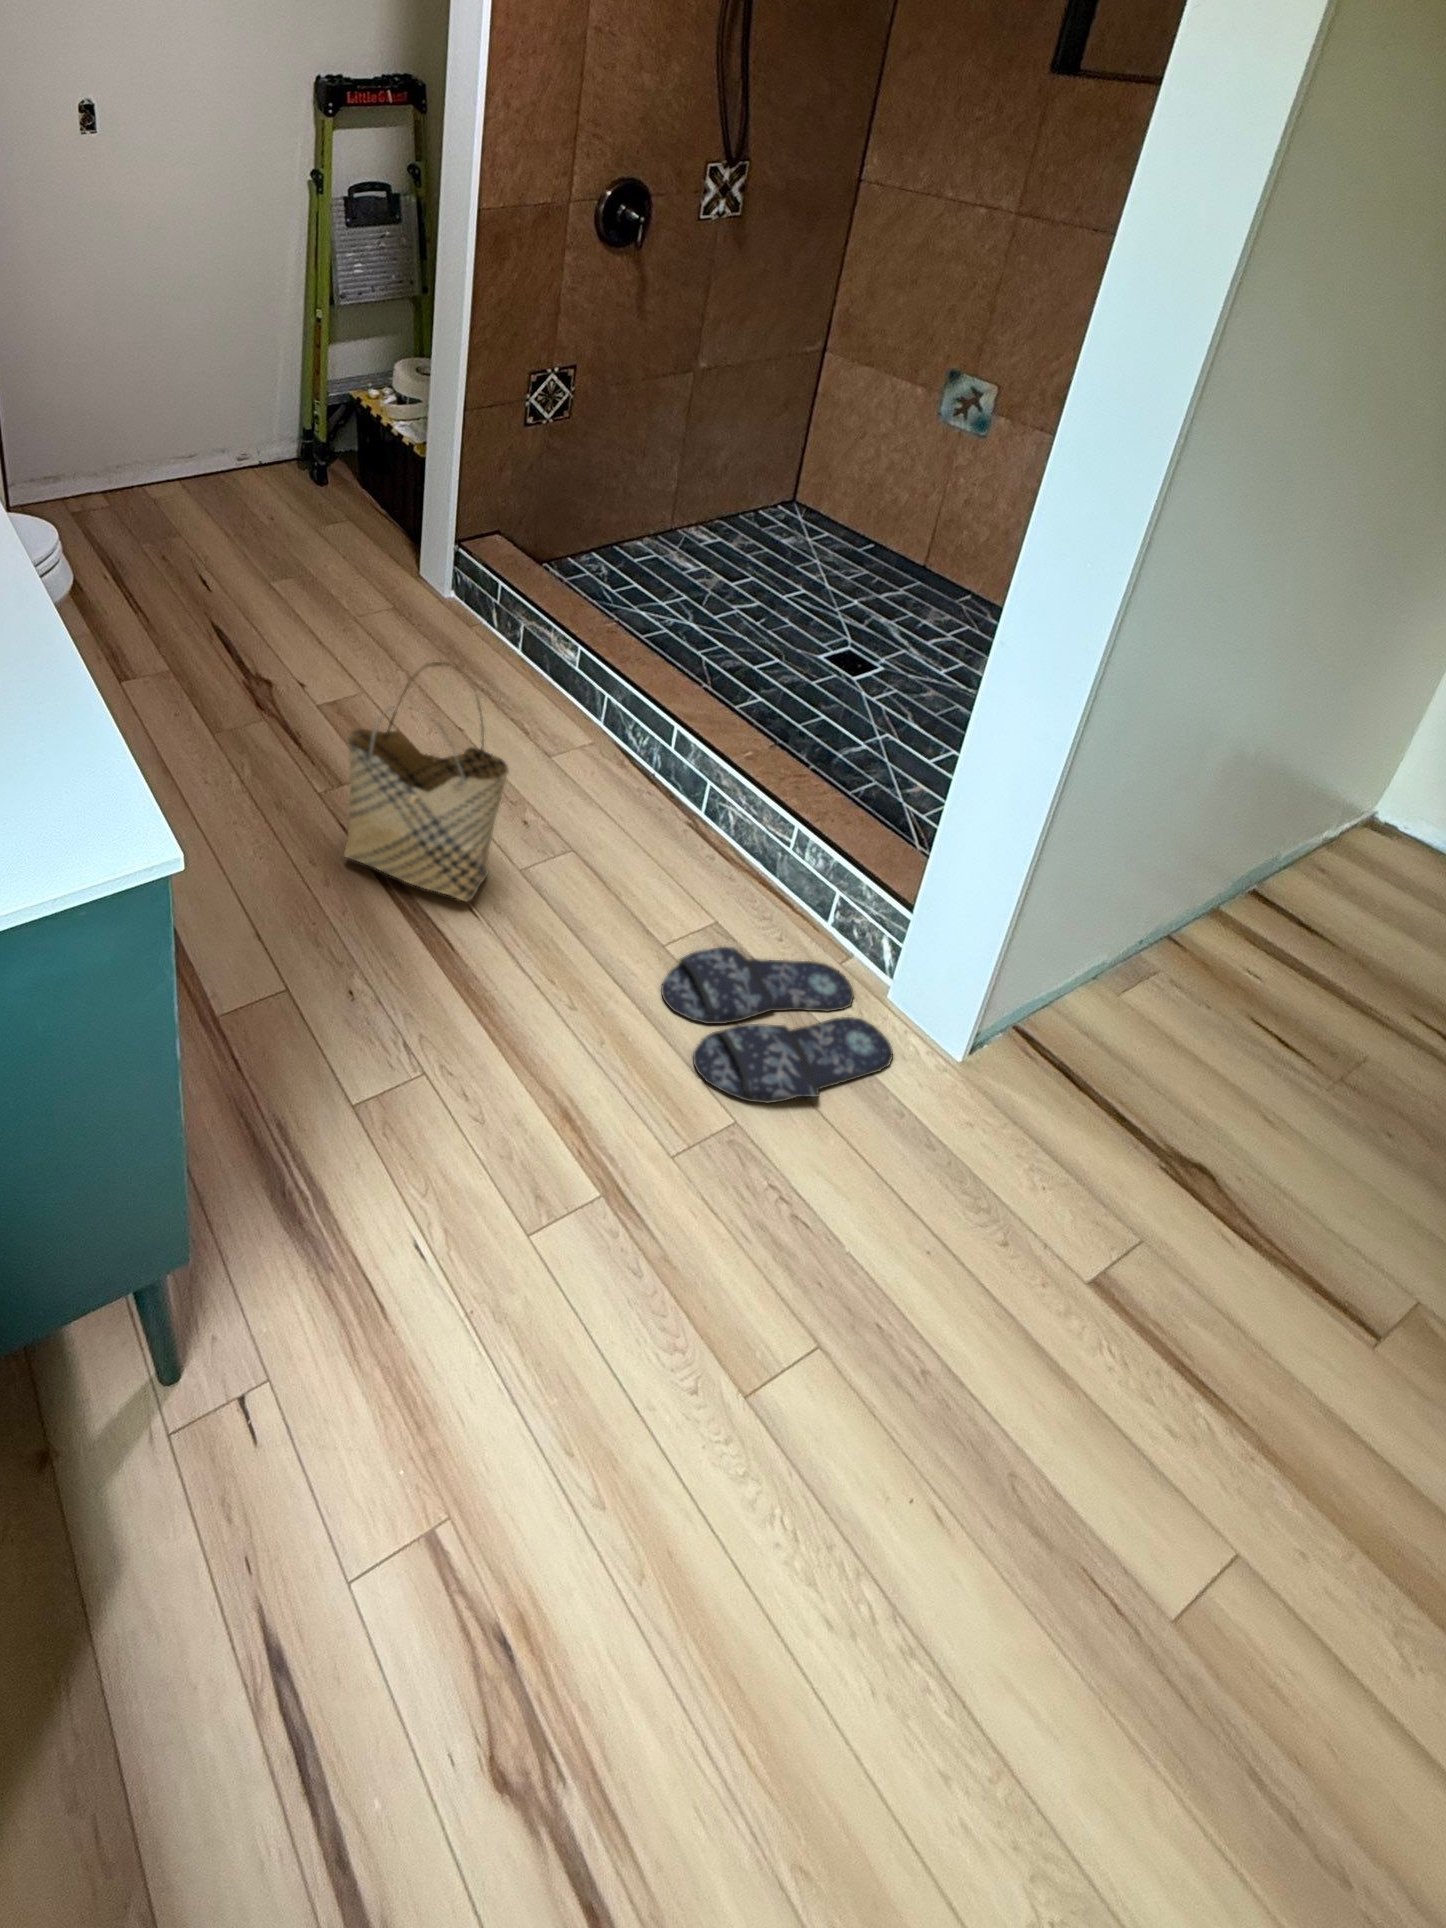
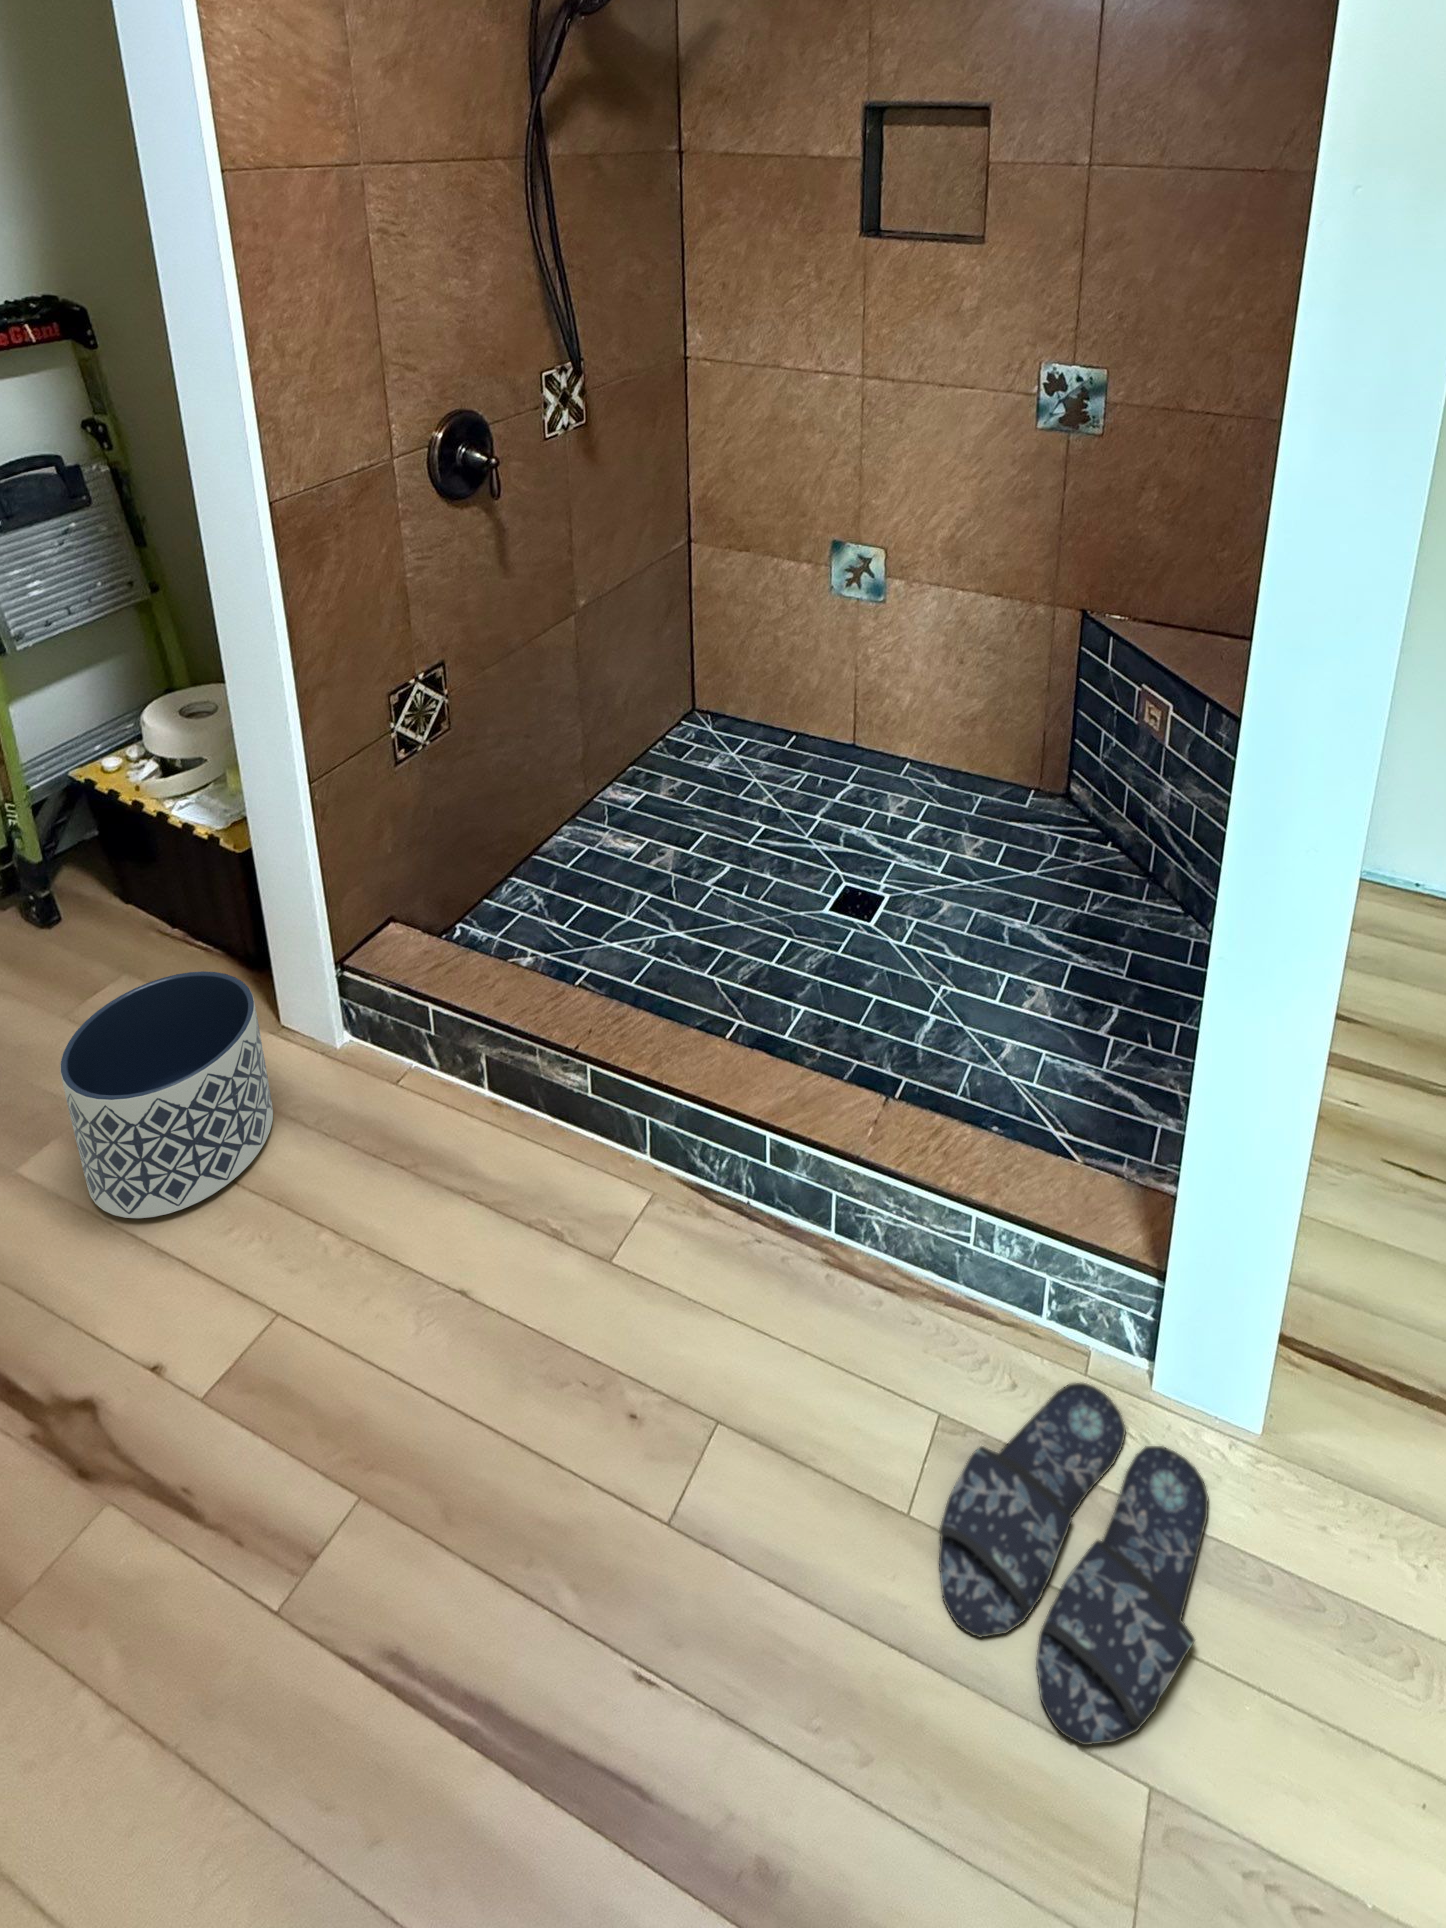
planter: none [301,506,403,630] -> present [60,971,273,1218]
woven basket: present [344,662,509,901] -> none [338,1306,642,1763]

